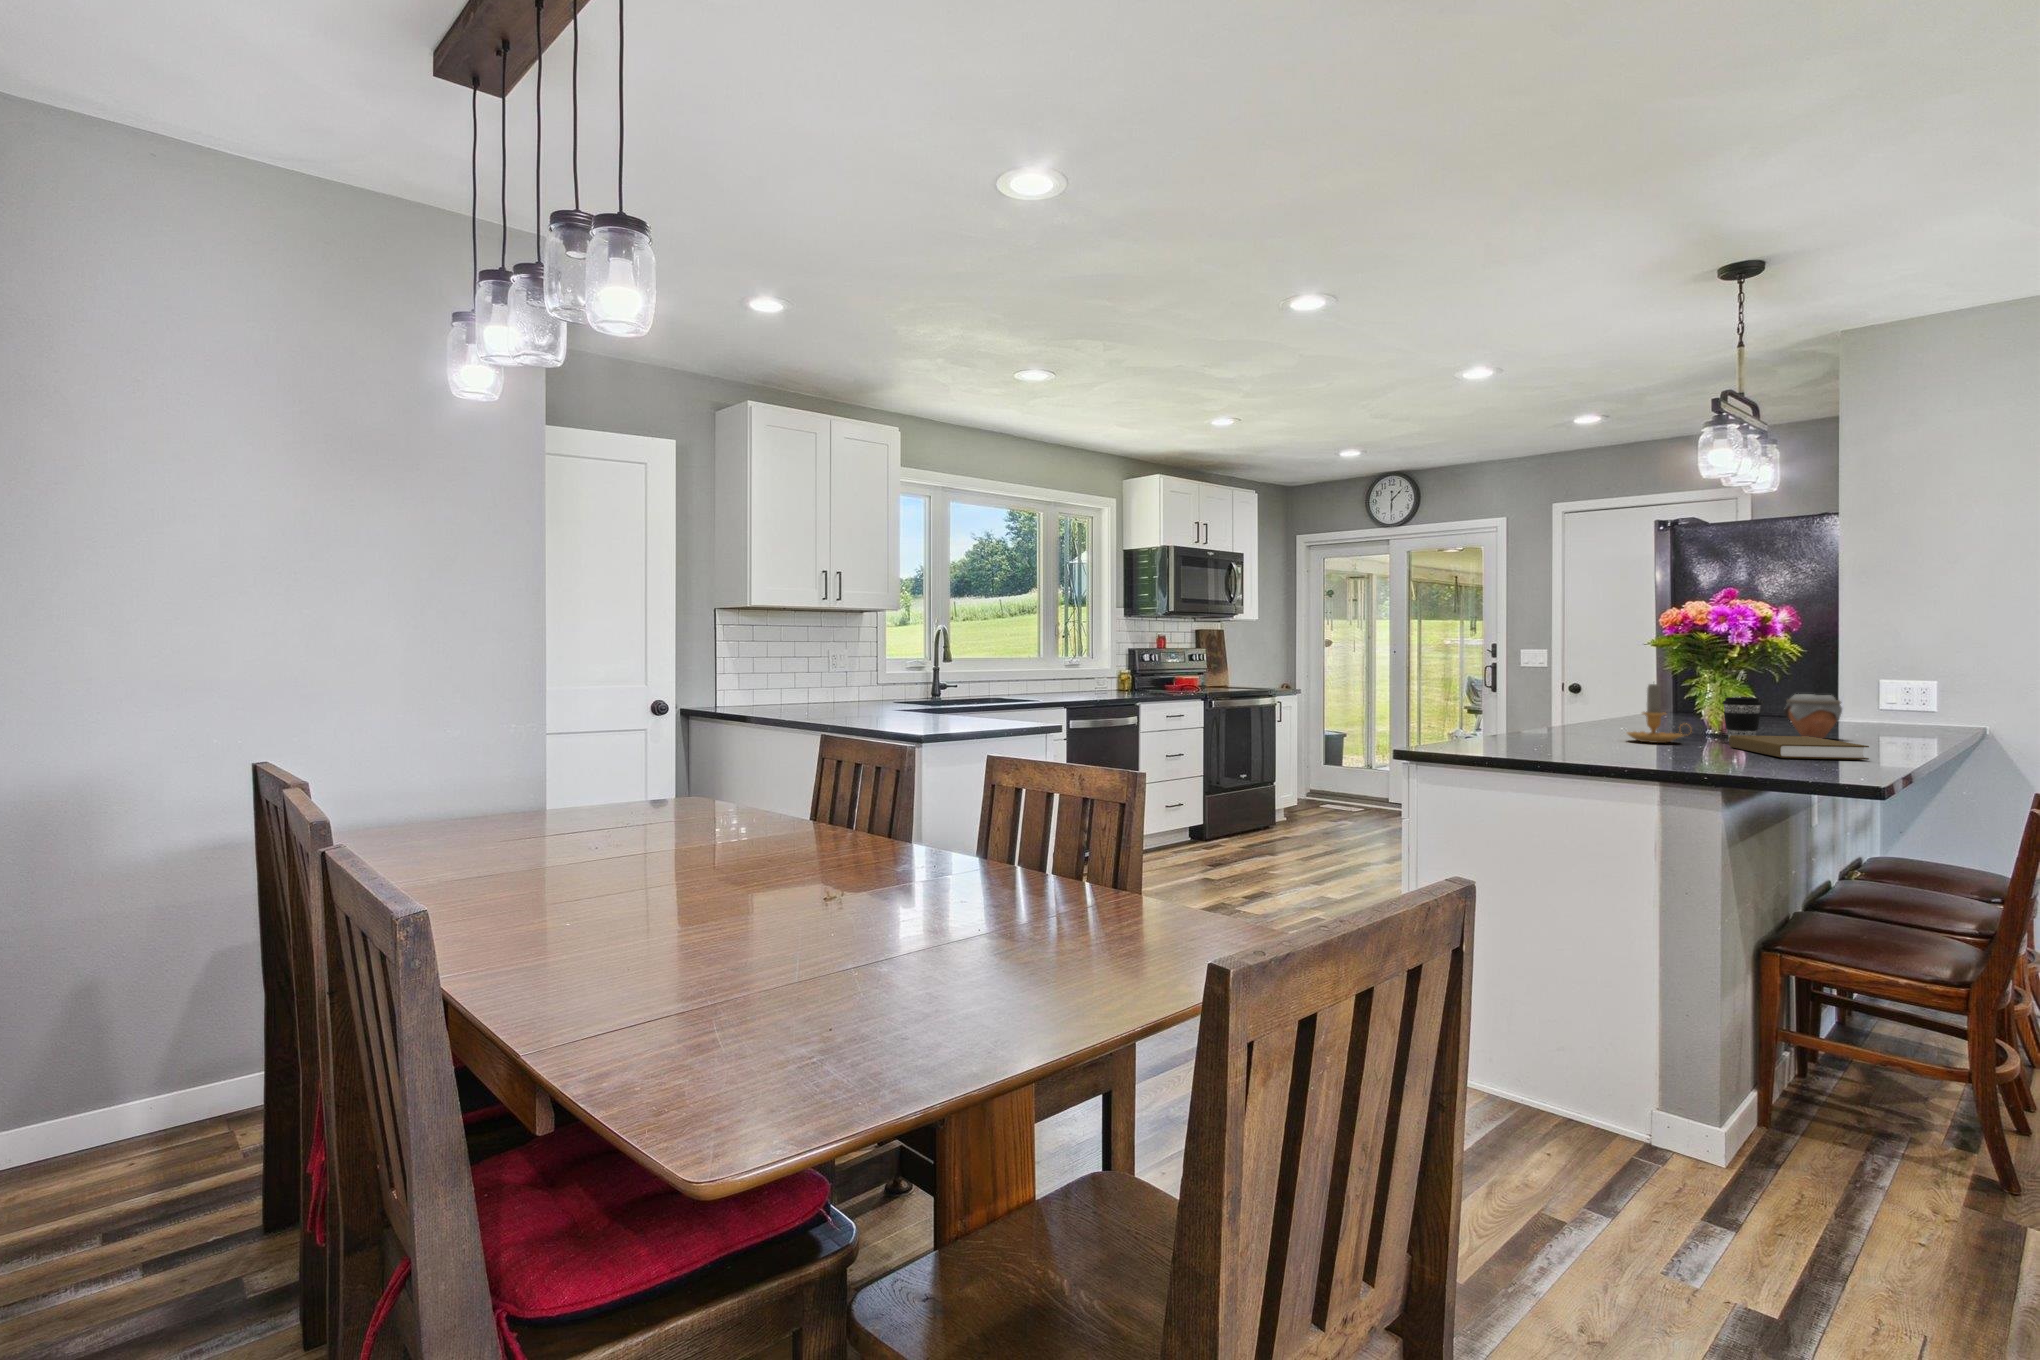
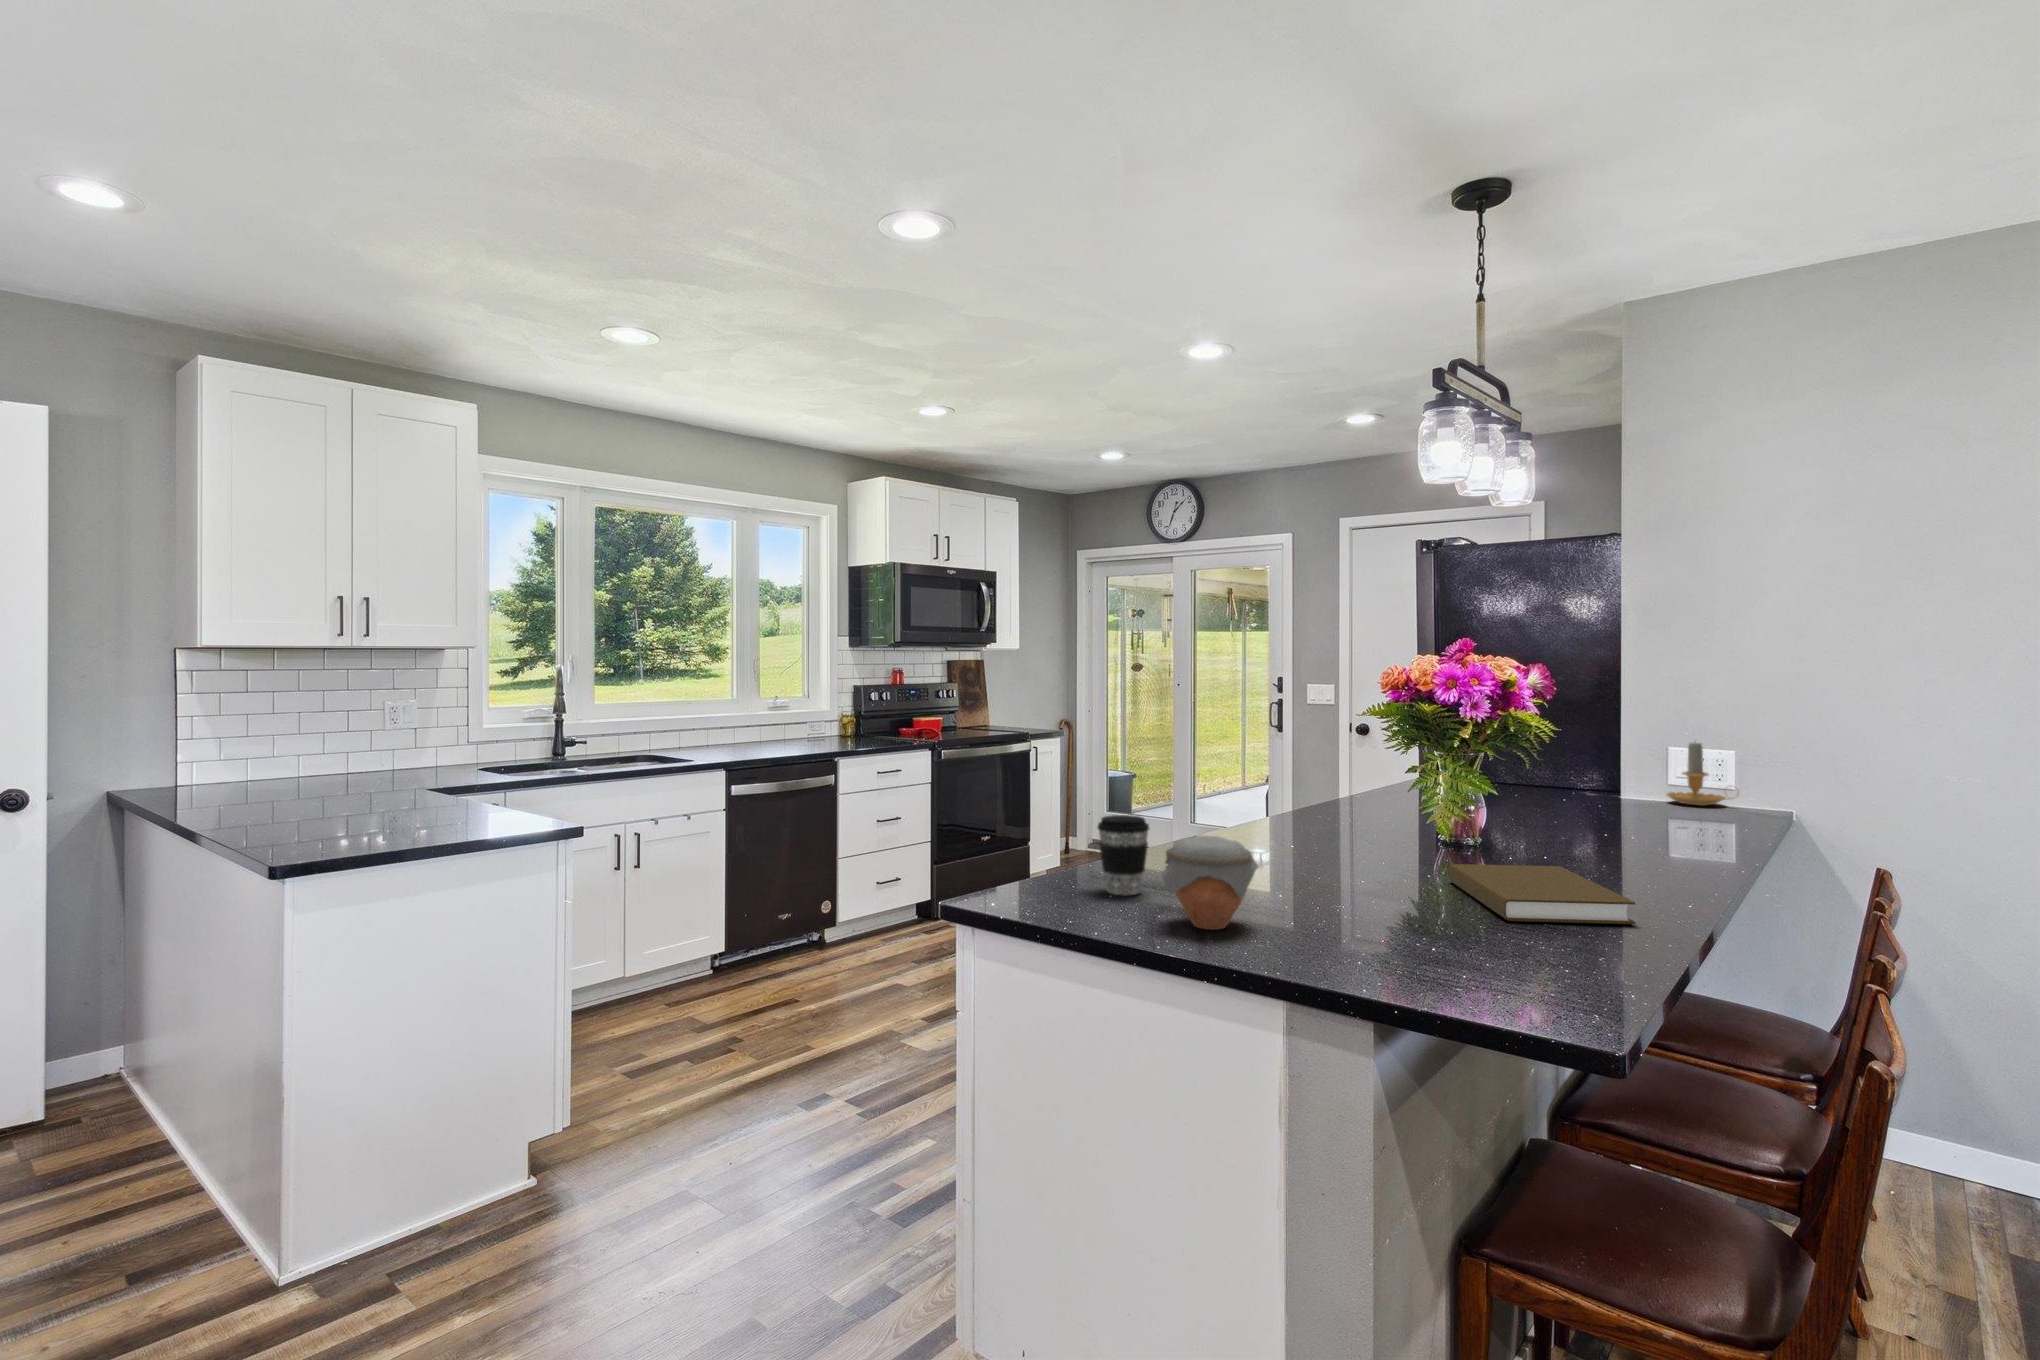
candle: present [1627,684,1688,743] -> present [1667,742,1734,806]
jar: present [1784,694,1842,738] -> present [1161,835,1258,930]
coffee cup: present [1723,697,1761,738] -> present [1098,815,1149,895]

